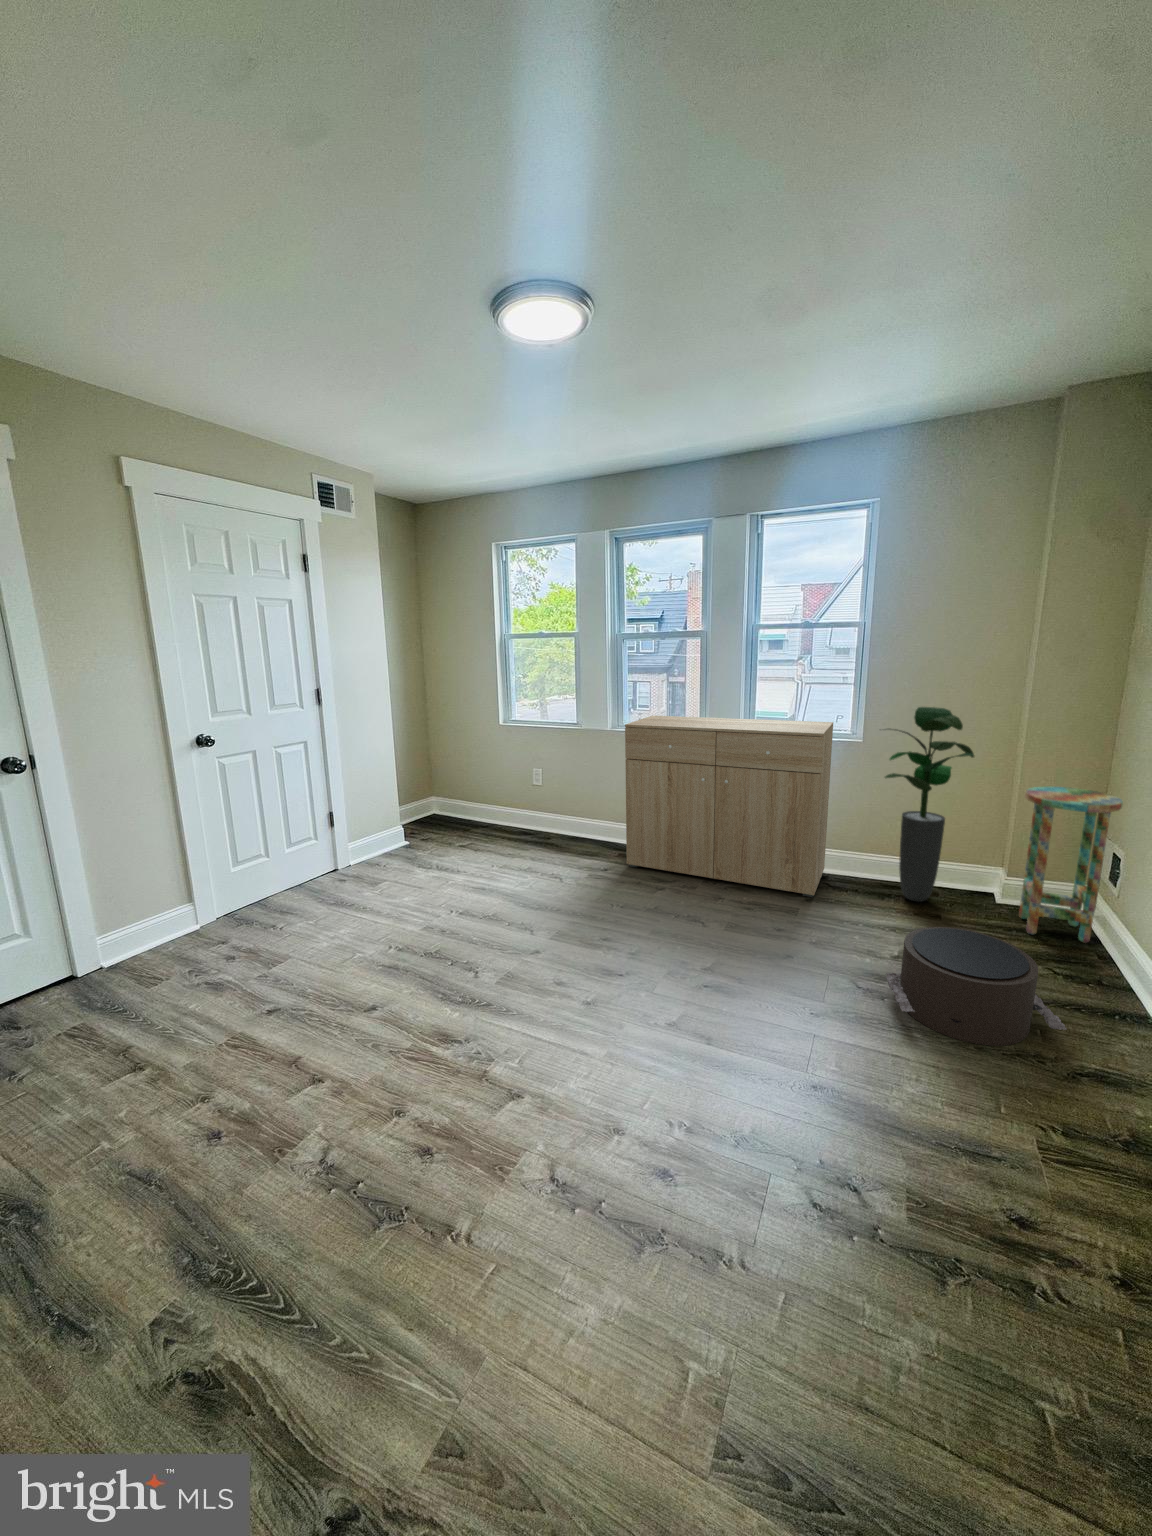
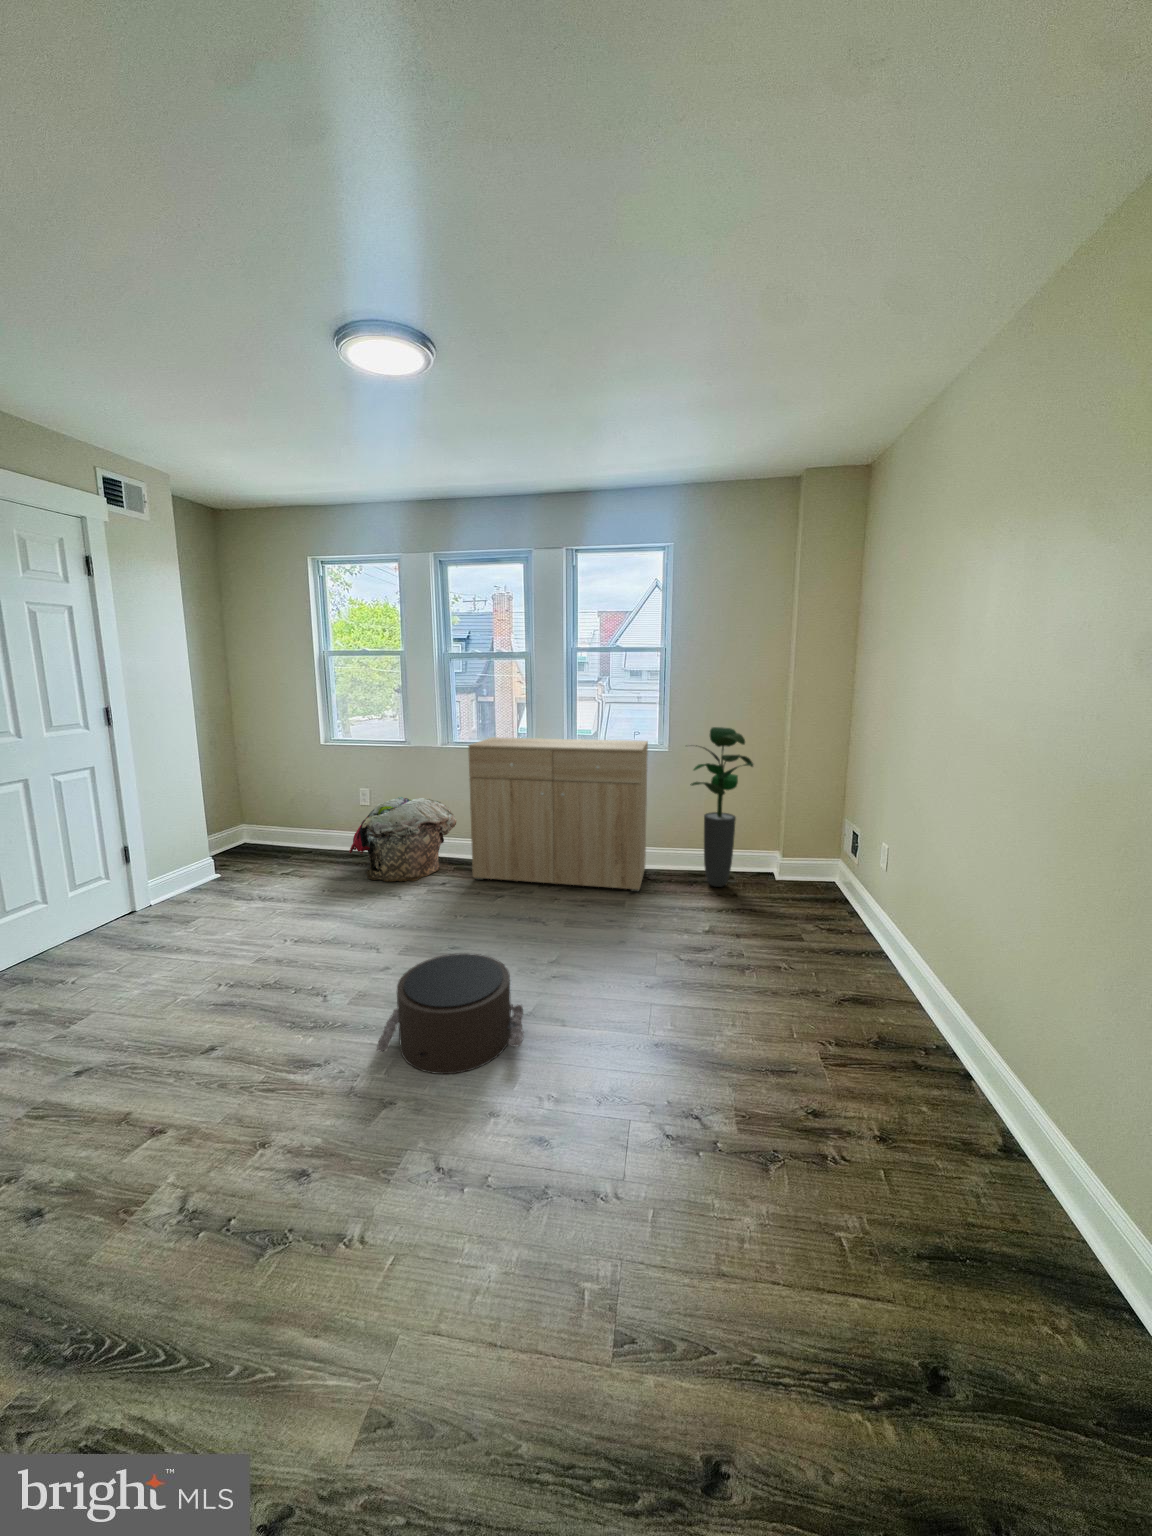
laundry basket: none [507,775,613,862] -> present [349,797,456,882]
side table: present [1019,787,1123,943] -> none [790,787,852,905]
pouf: present [886,927,1067,1046] -> present [377,953,524,1074]

